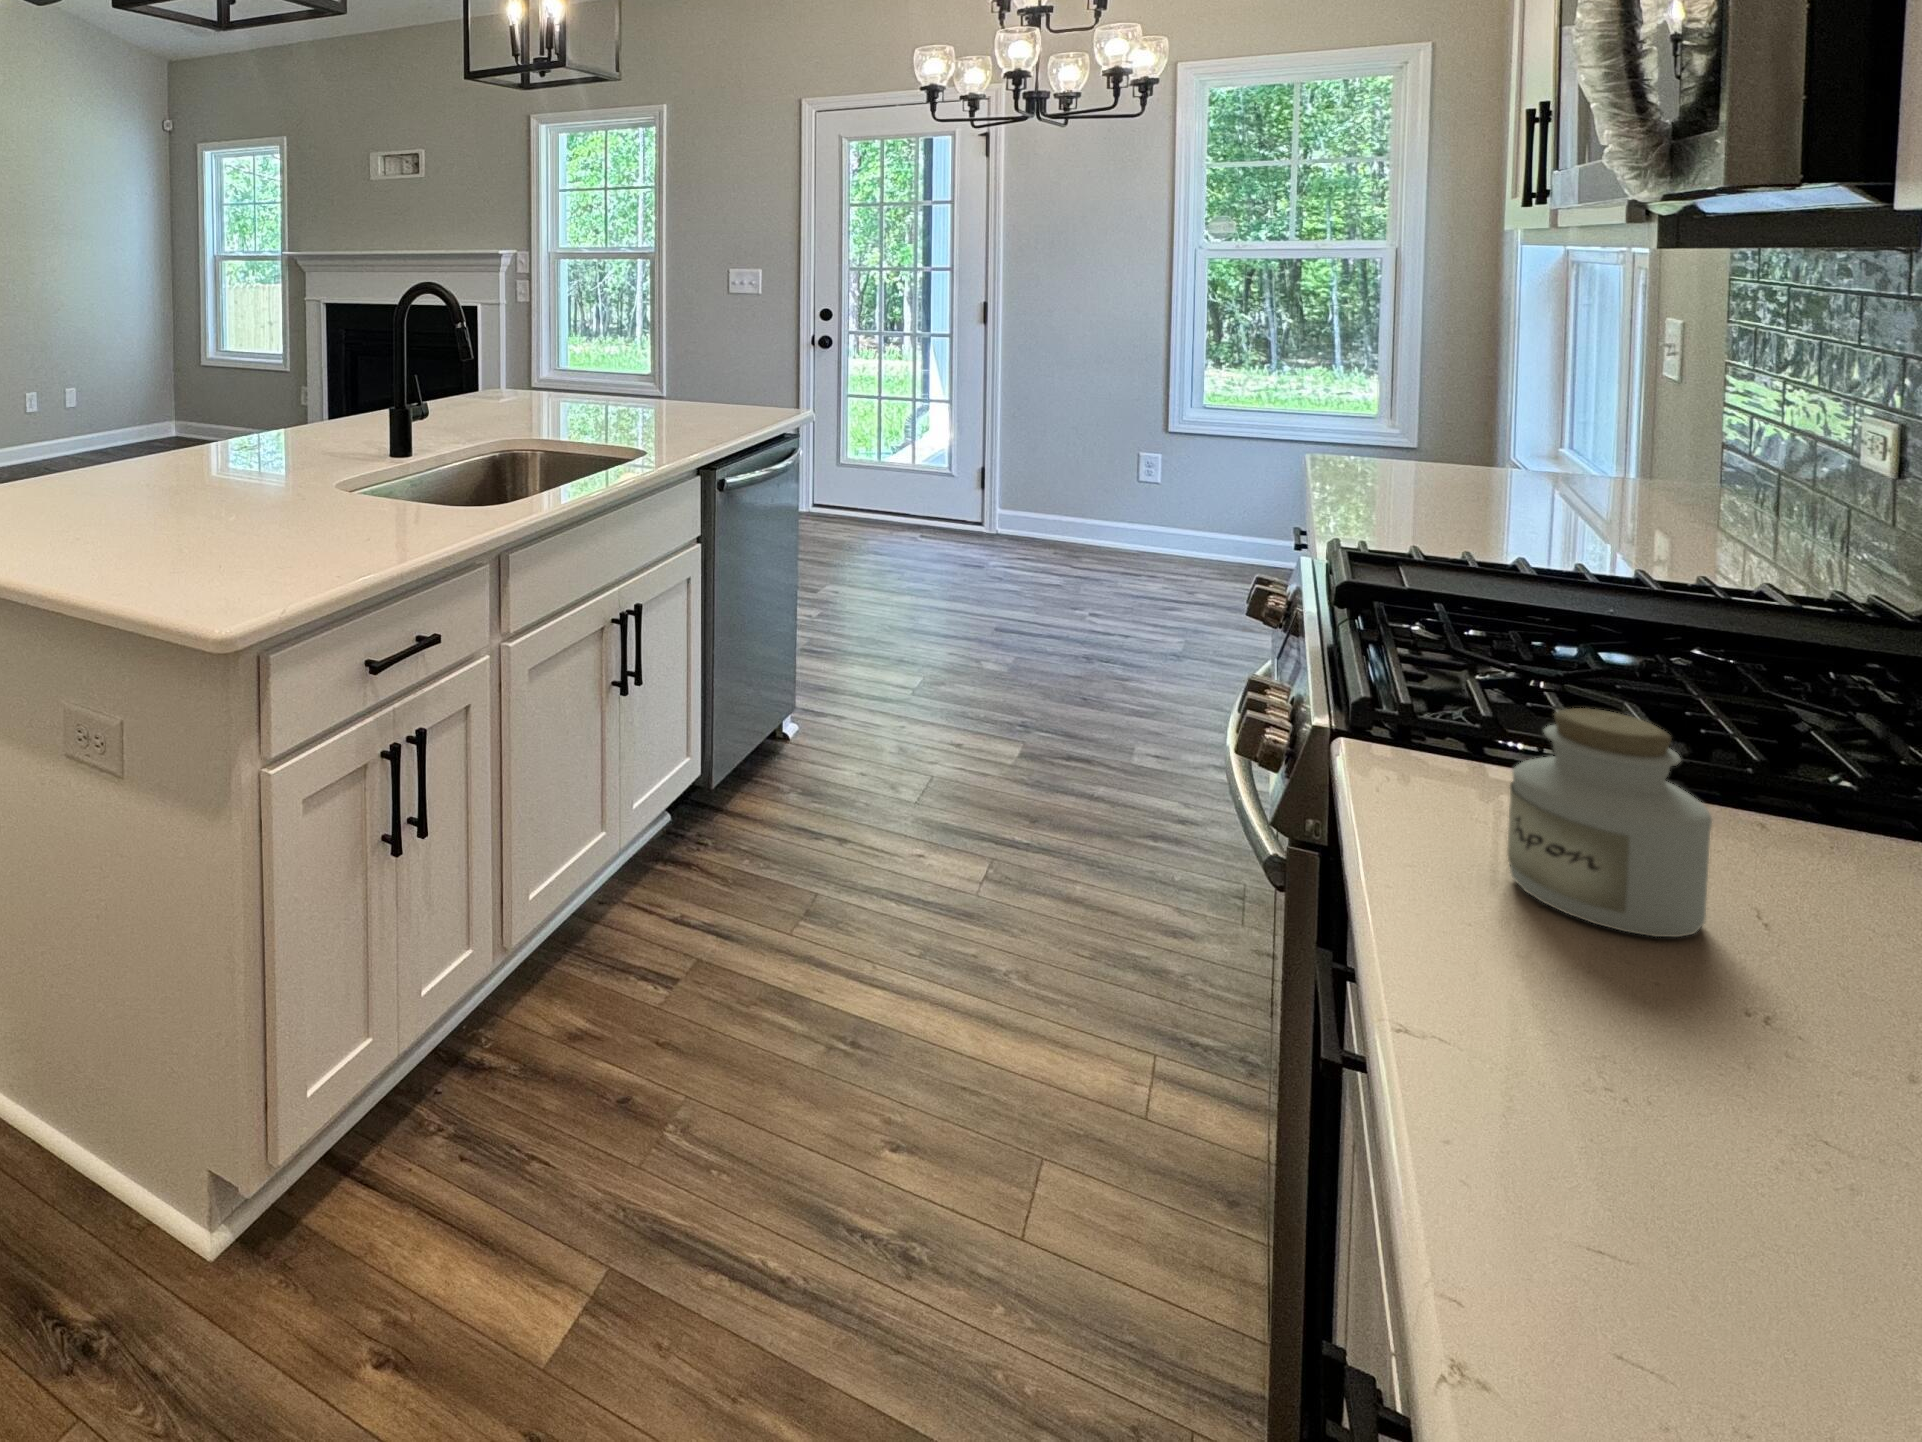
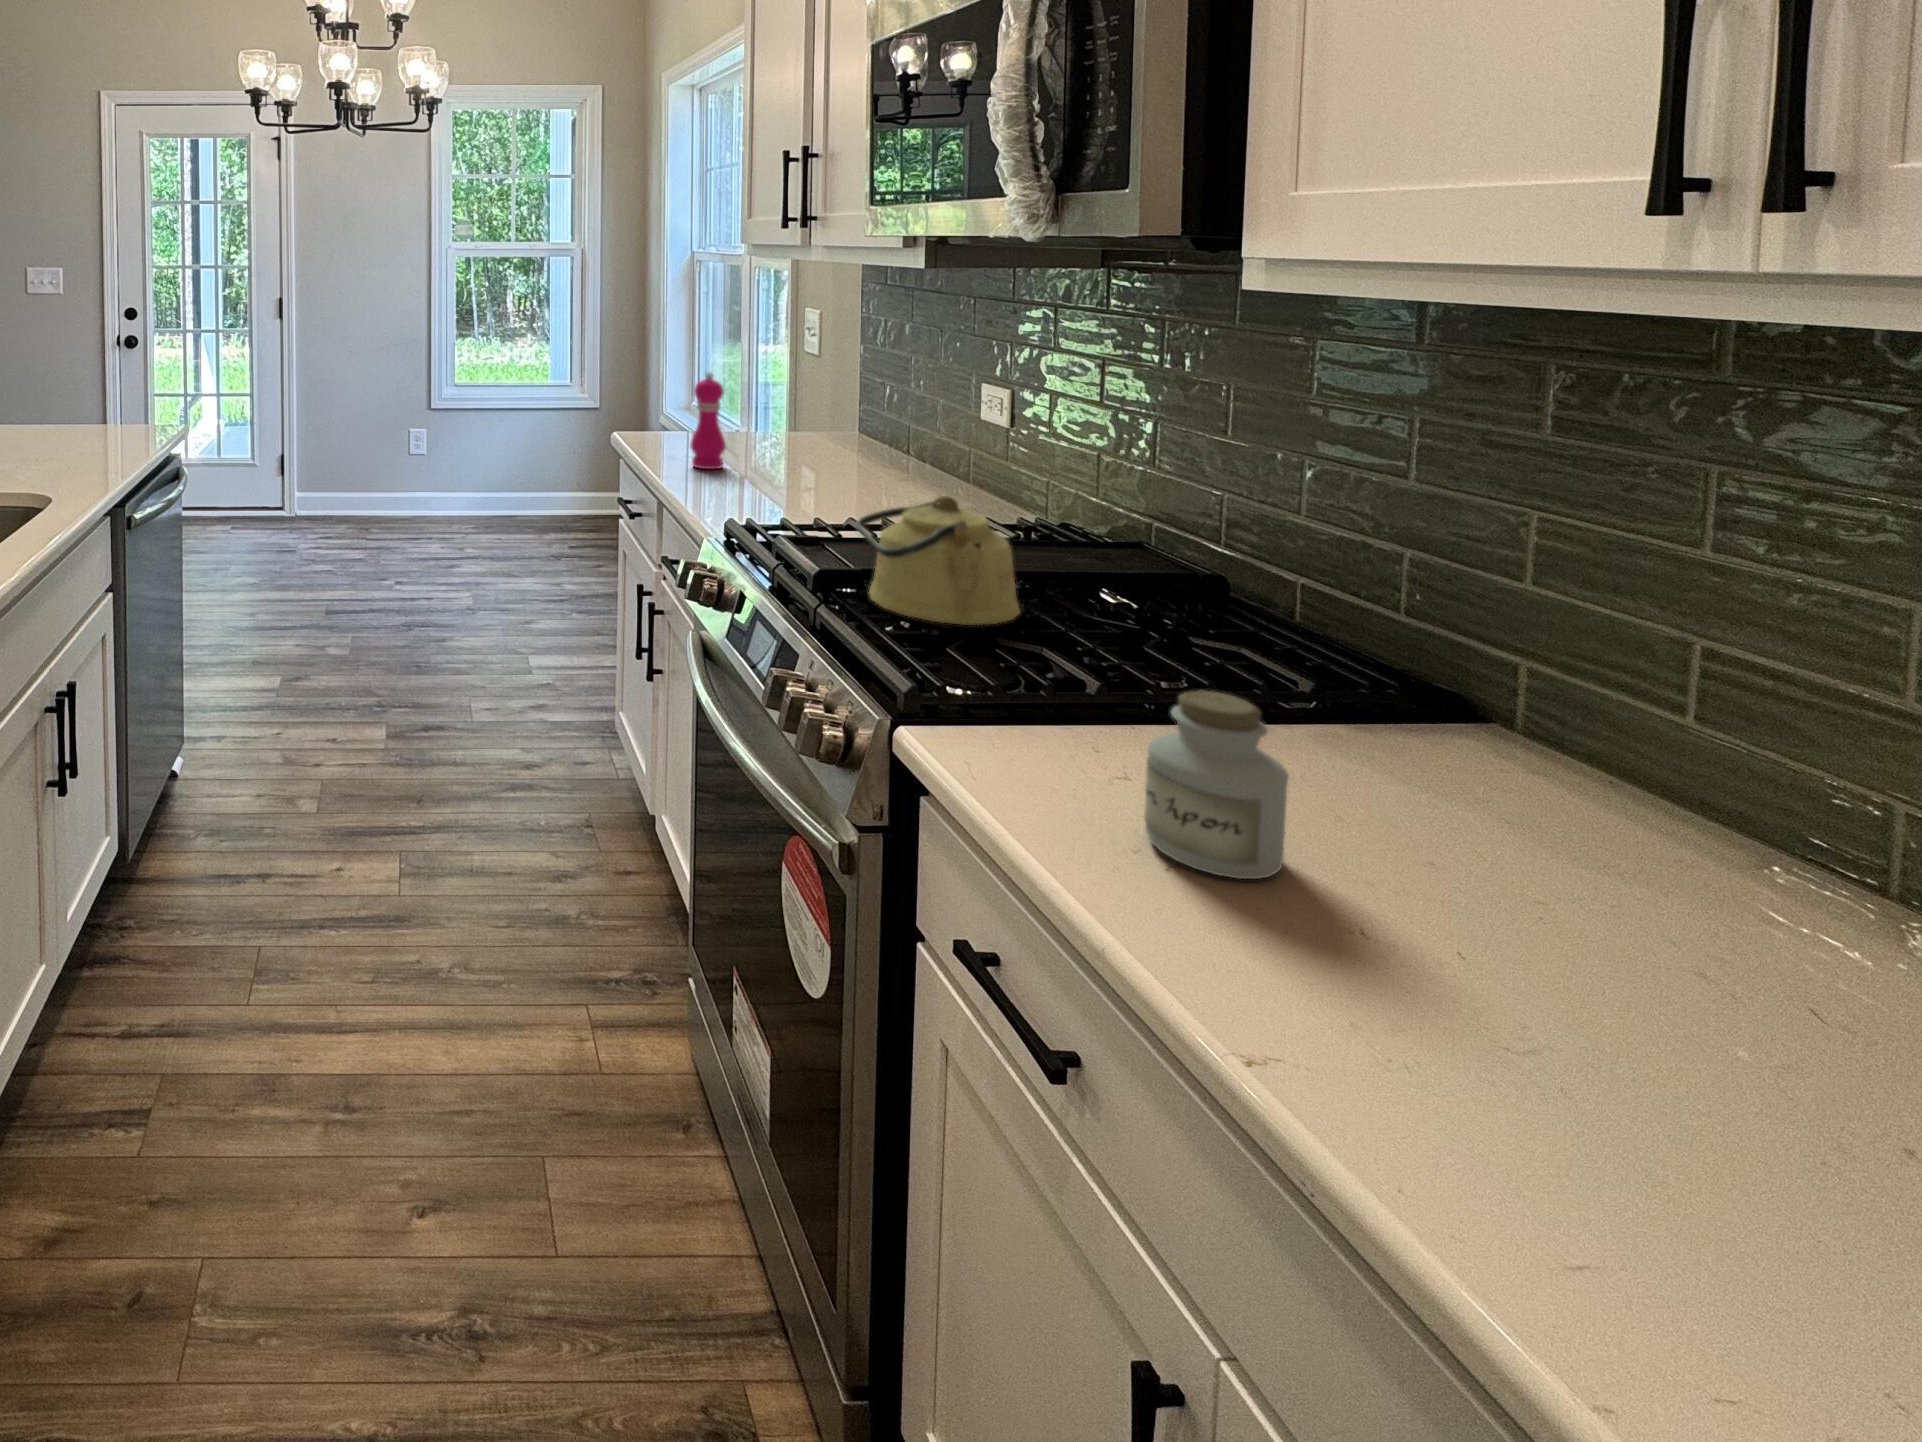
pepper mill: none [1369,377,1424,496] -> present [691,372,726,469]
kettle: none [1440,517,1693,684] -> present [856,496,1020,625]

